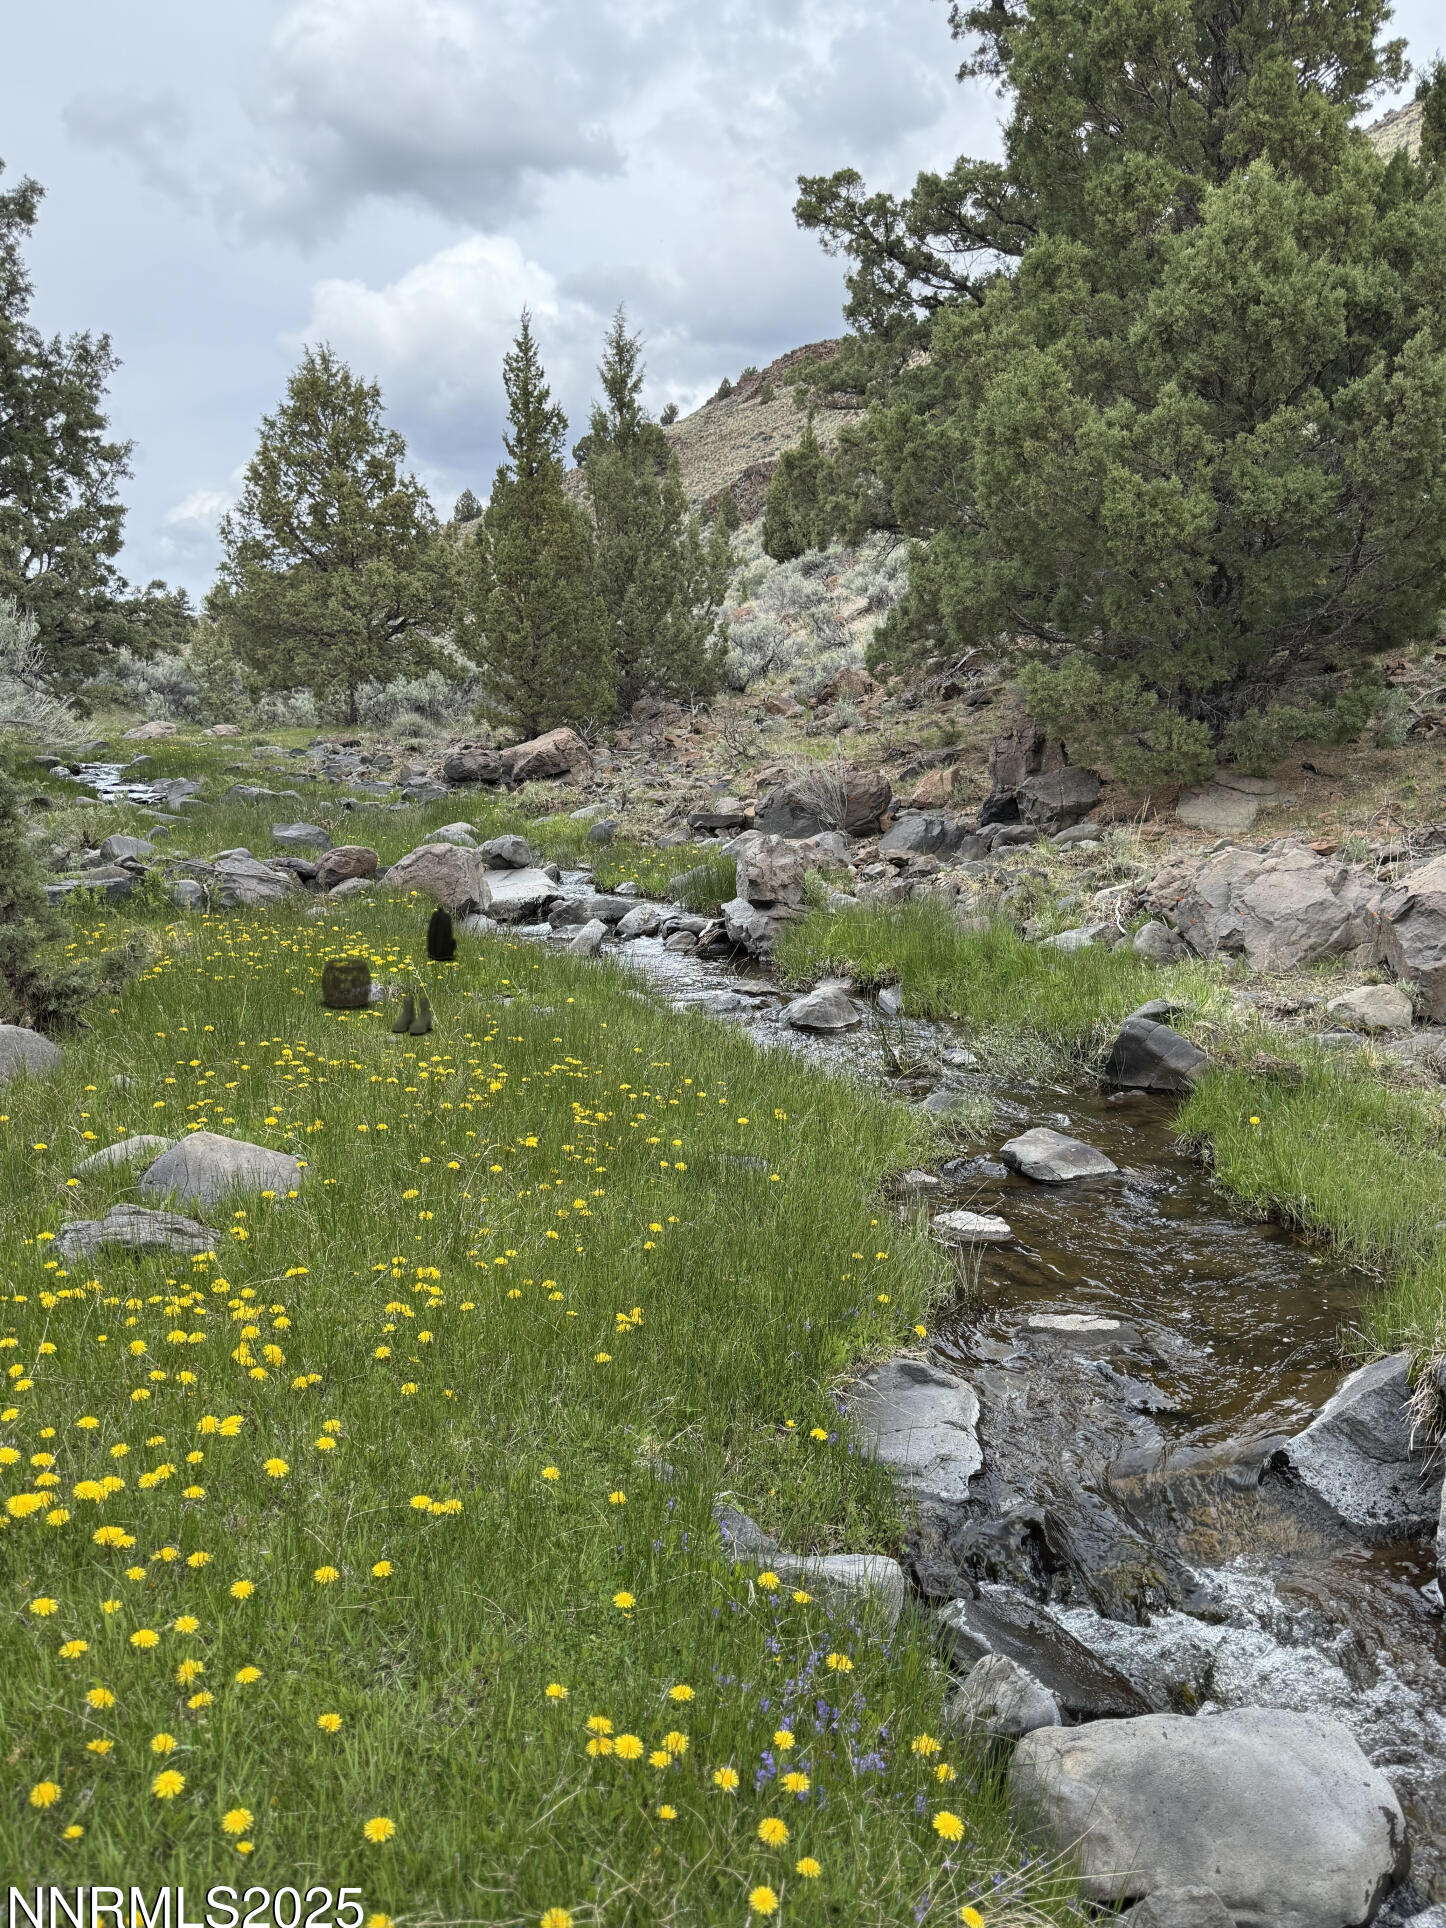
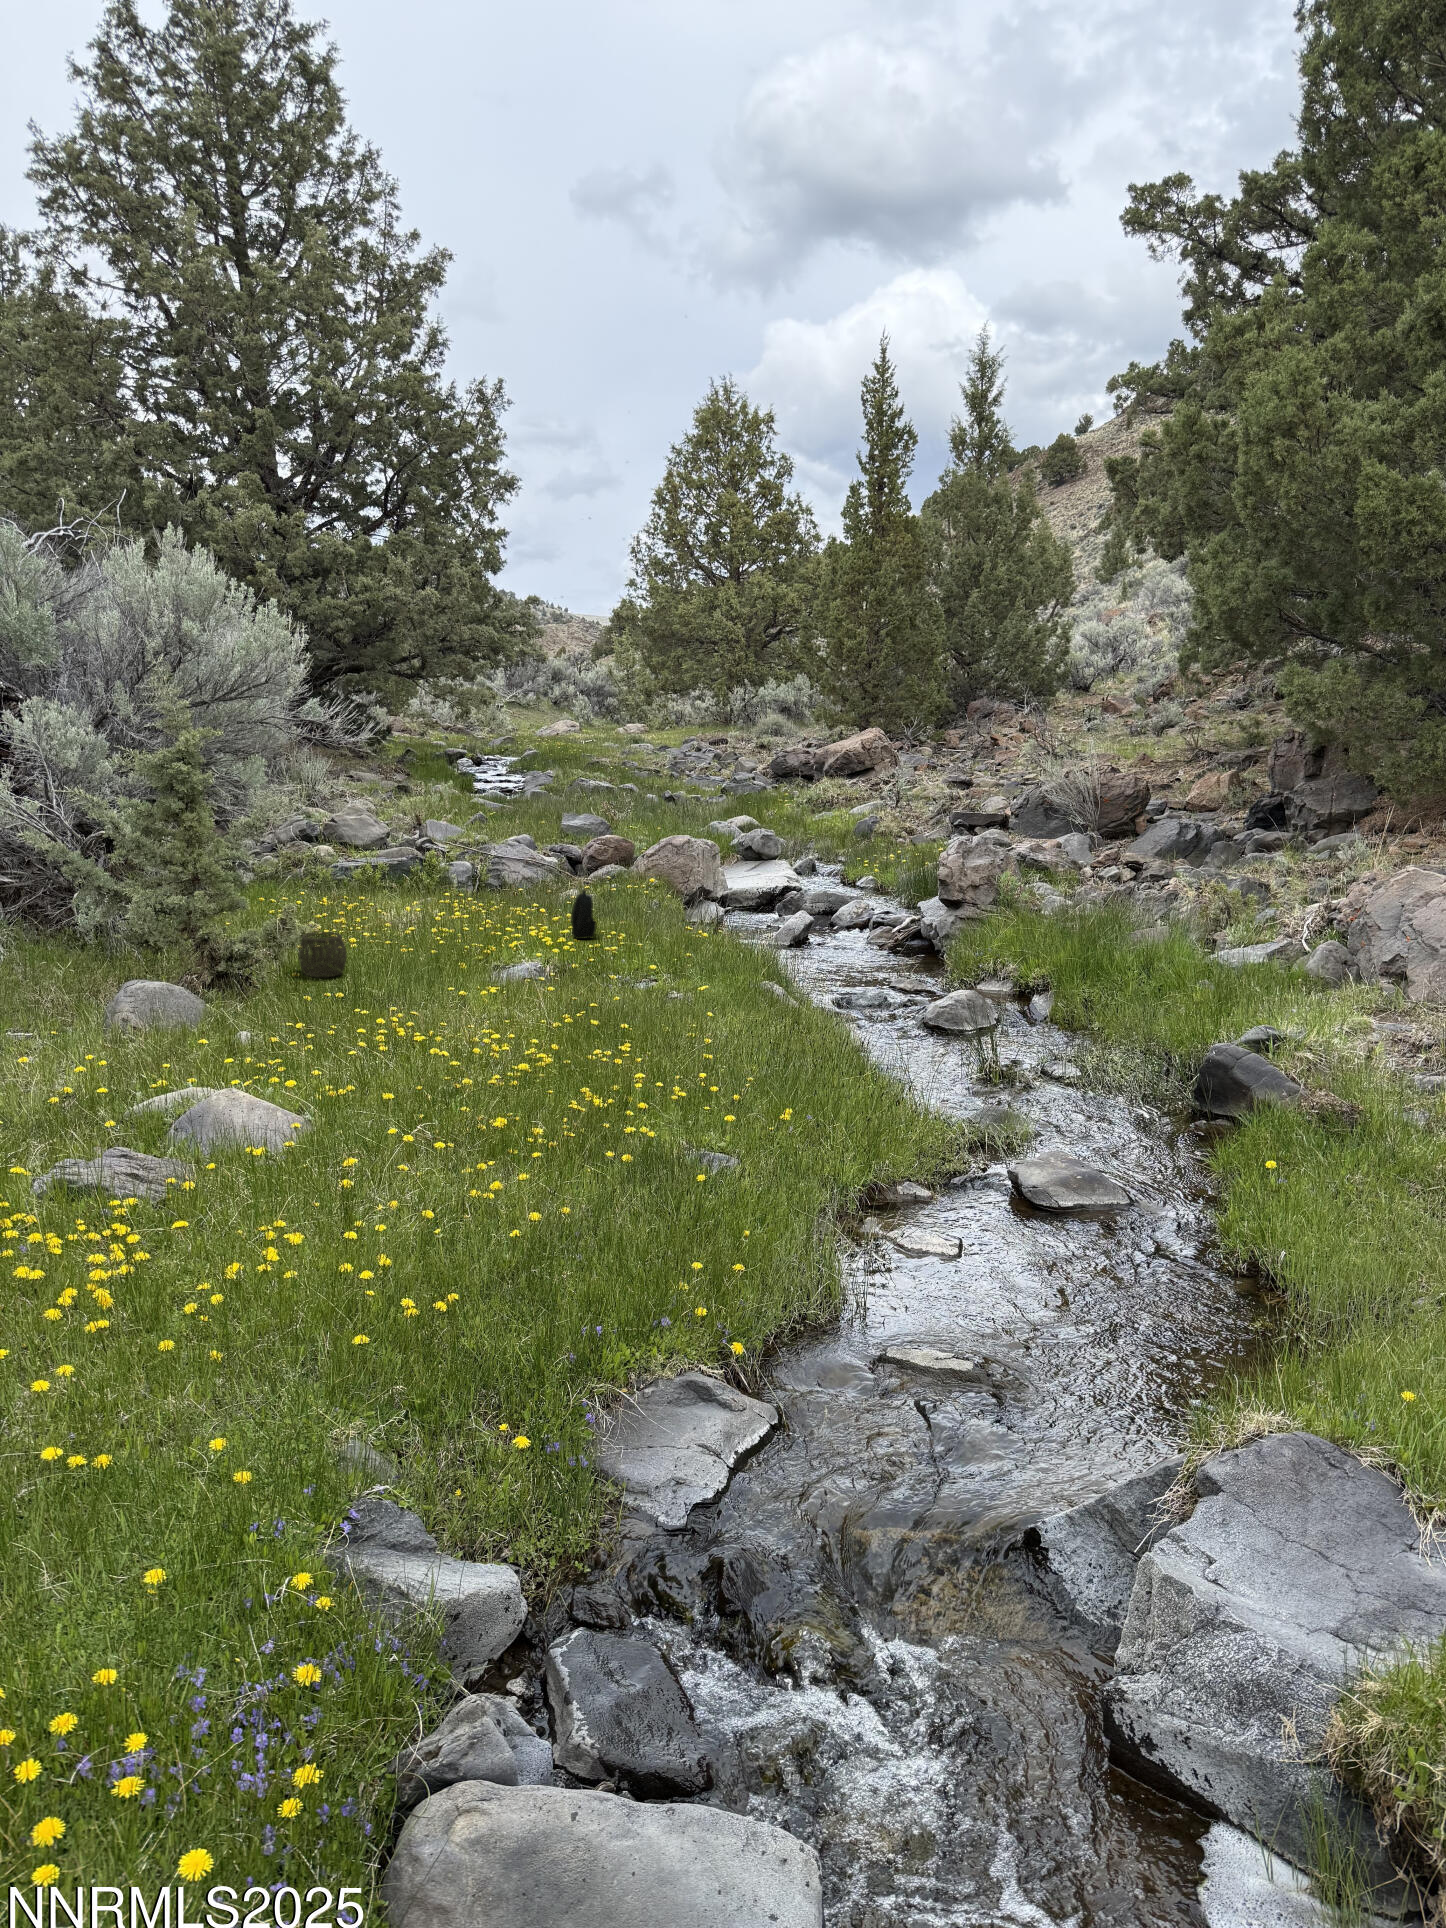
woven basket: present [321,959,372,1007] -> present [298,932,347,977]
boots: present [392,996,432,1034] -> none [452,969,491,1004]

